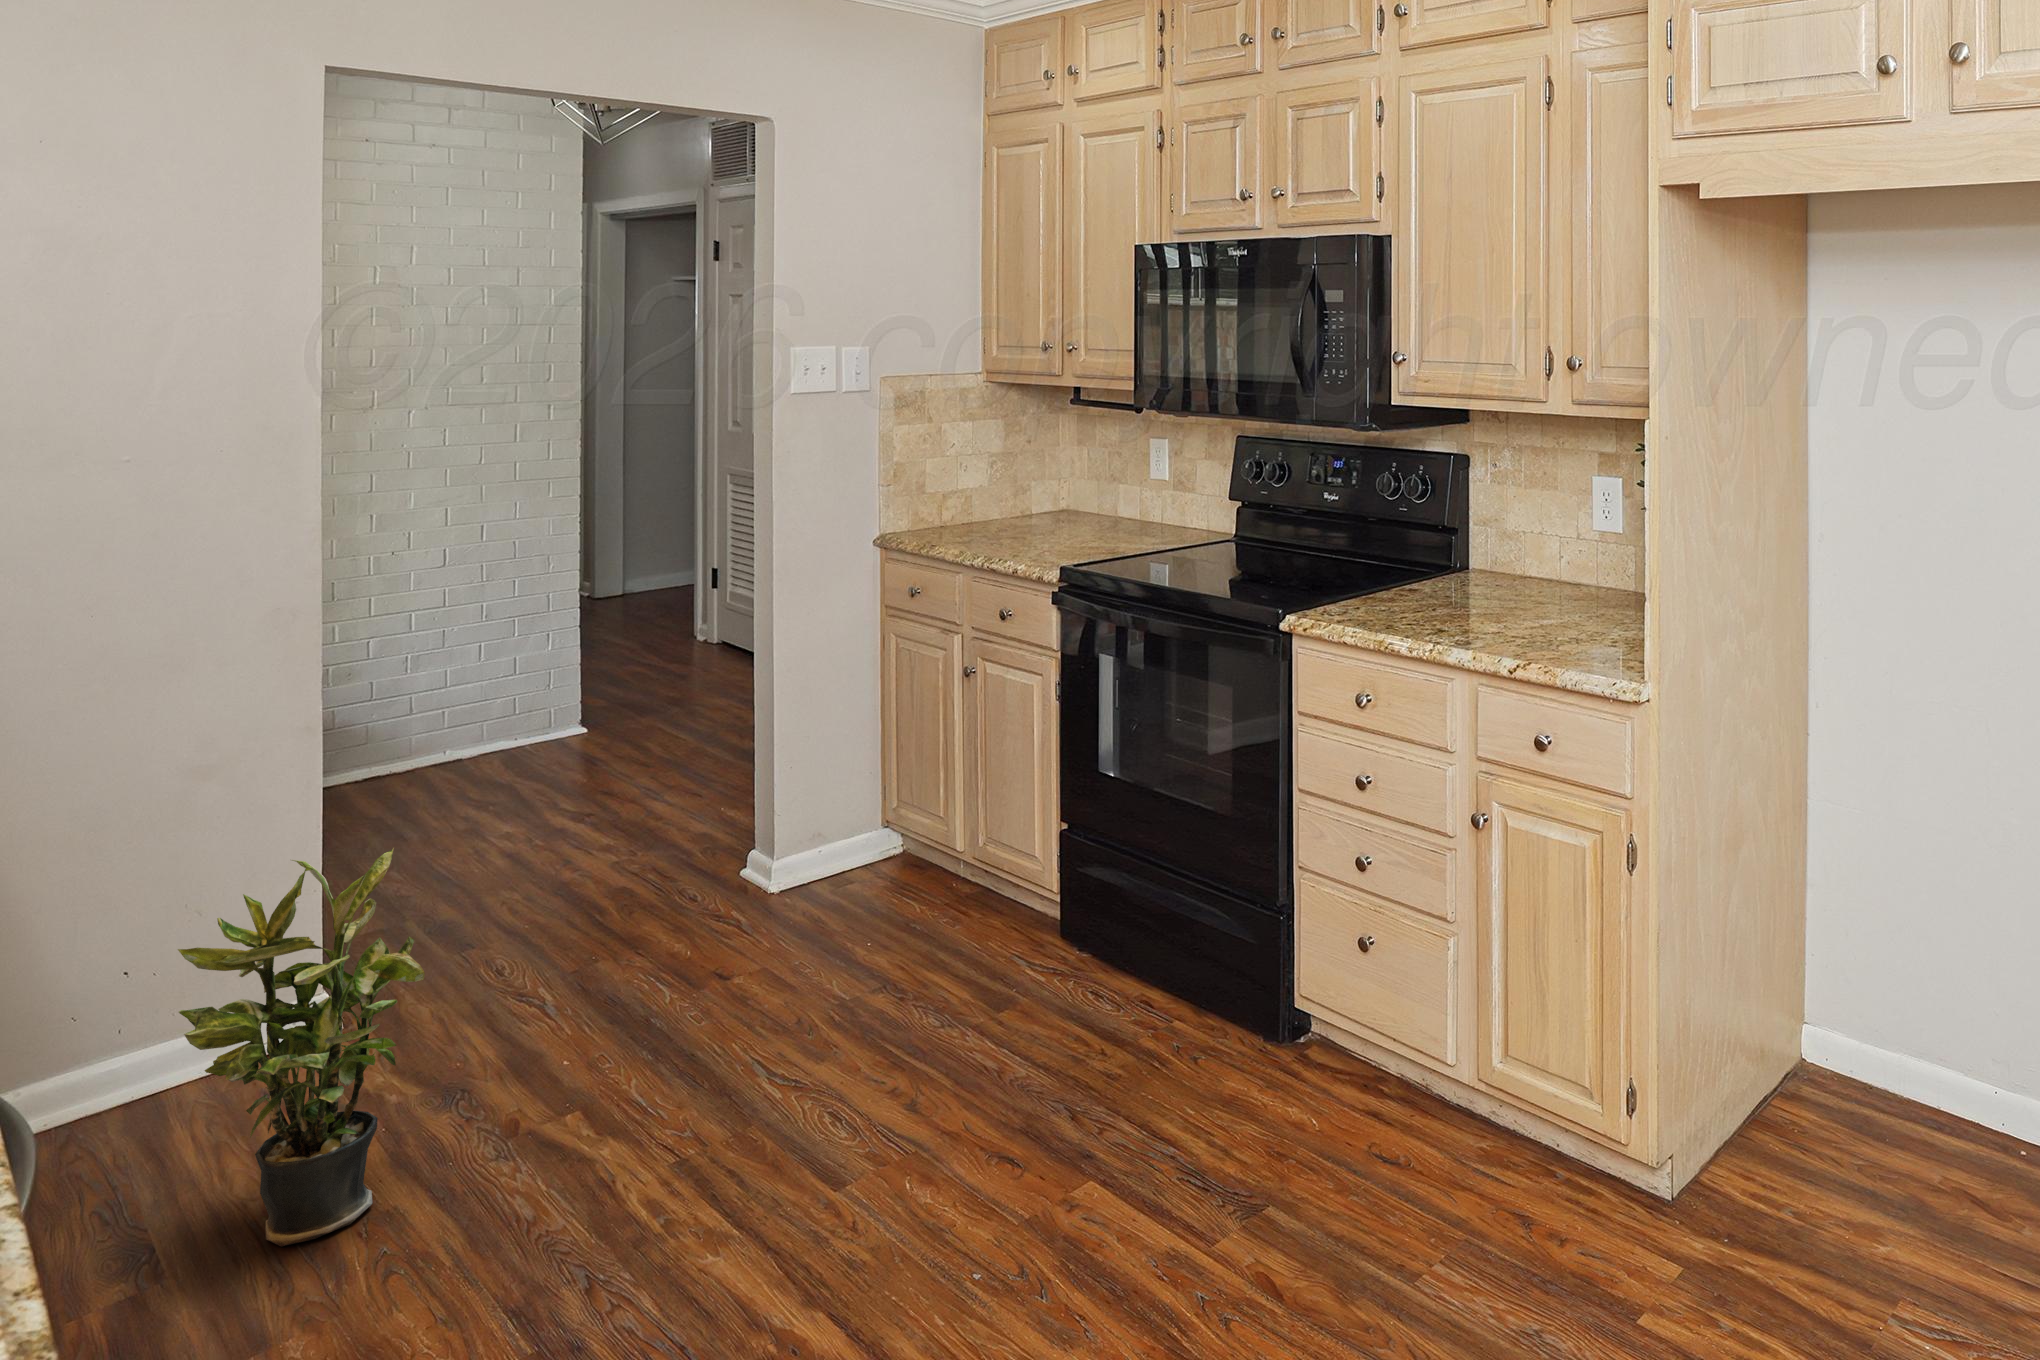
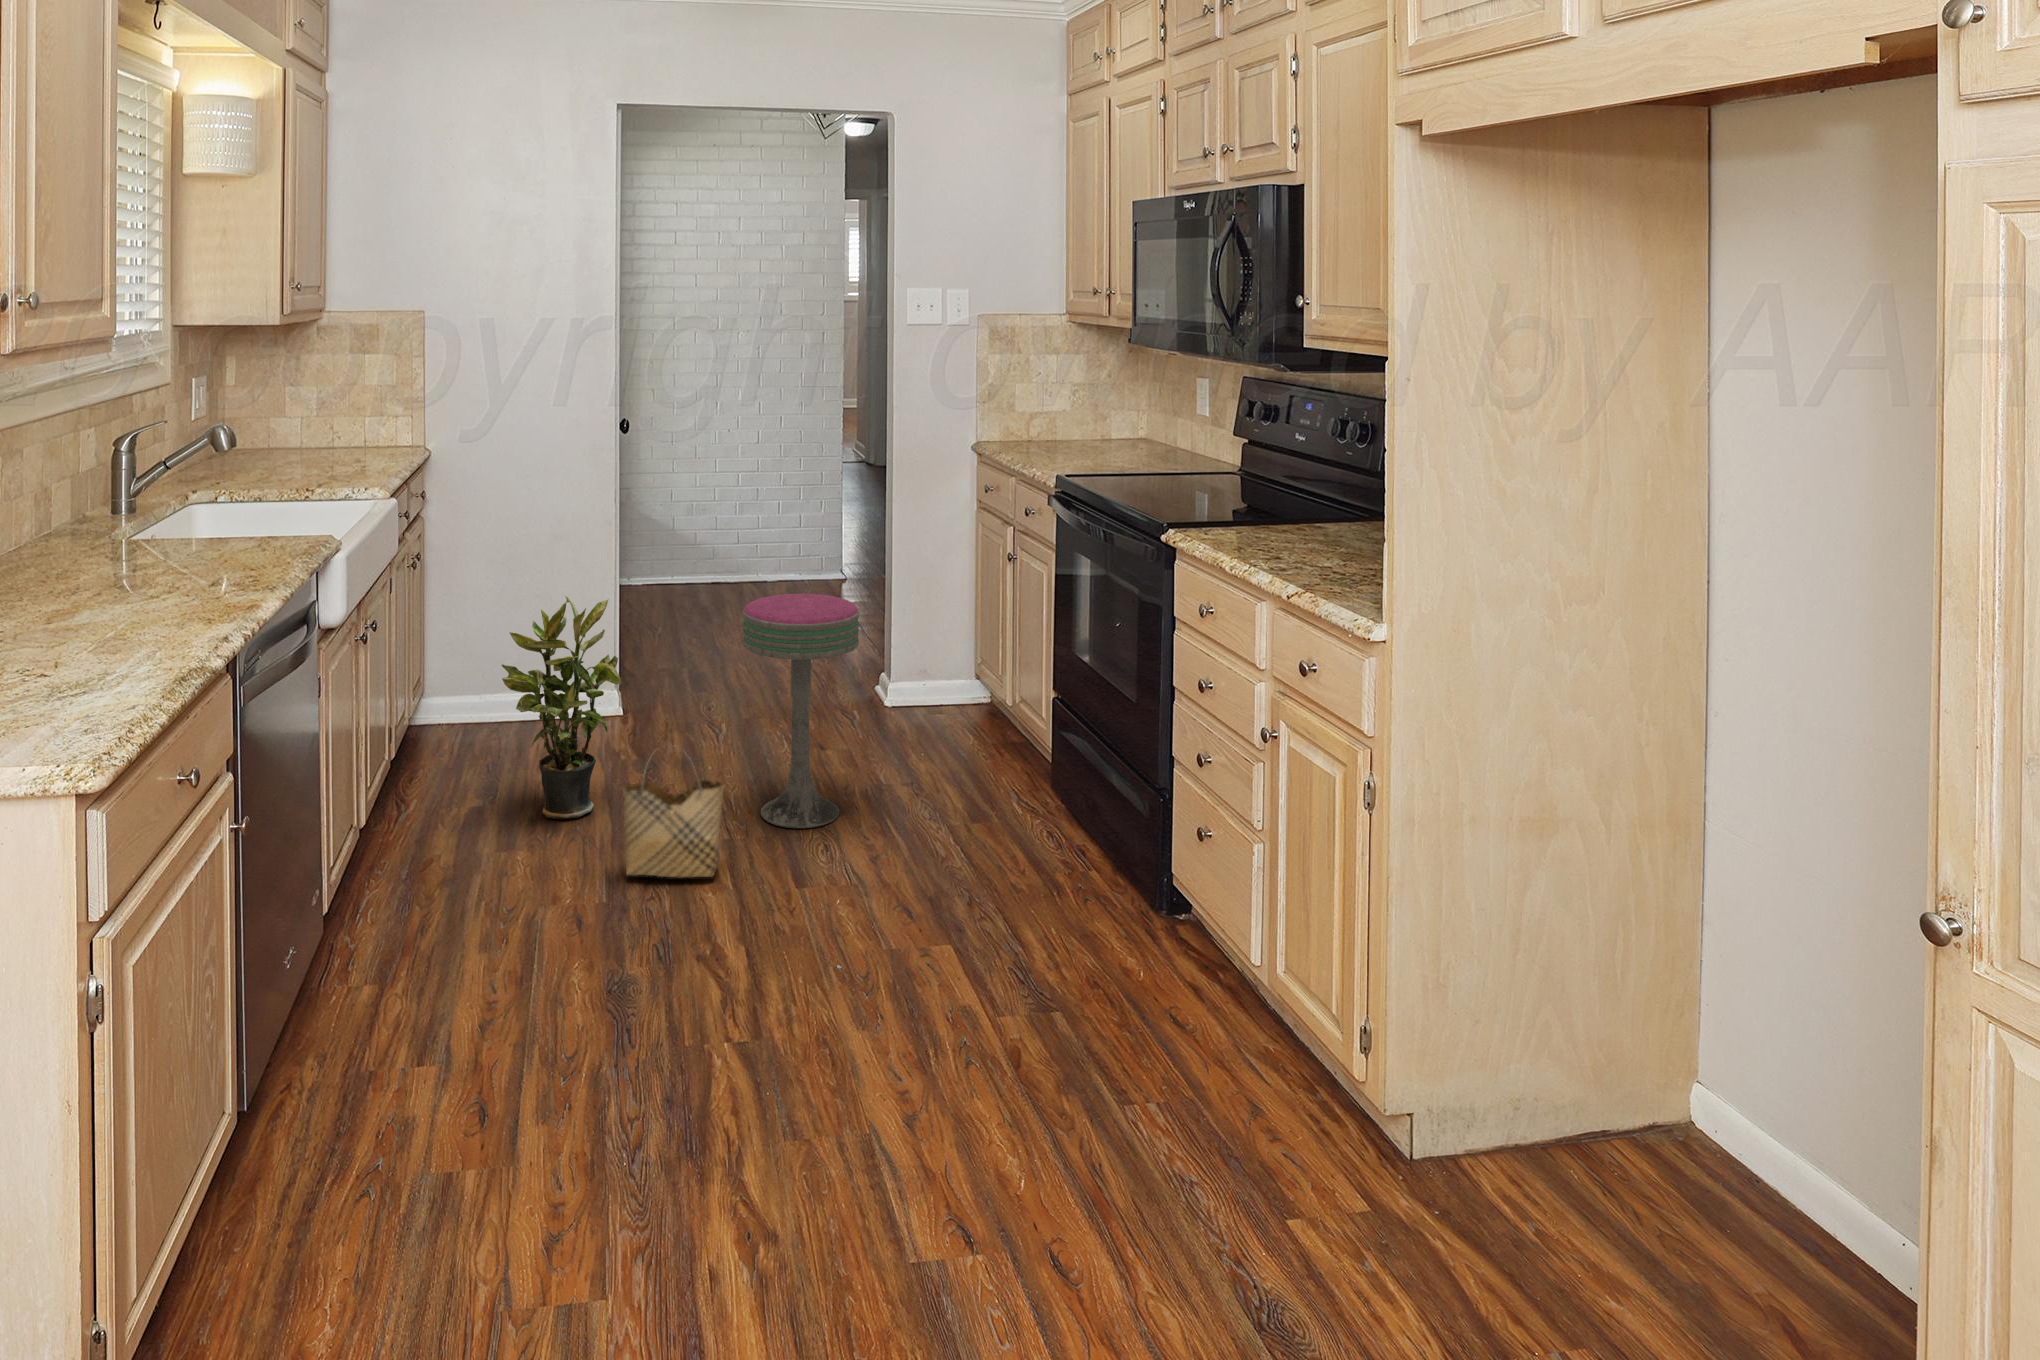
bar stool: none [653,766,837,1112] -> present [743,594,859,828]
woven basket: none [510,1019,690,1280] -> present [622,729,724,878]

